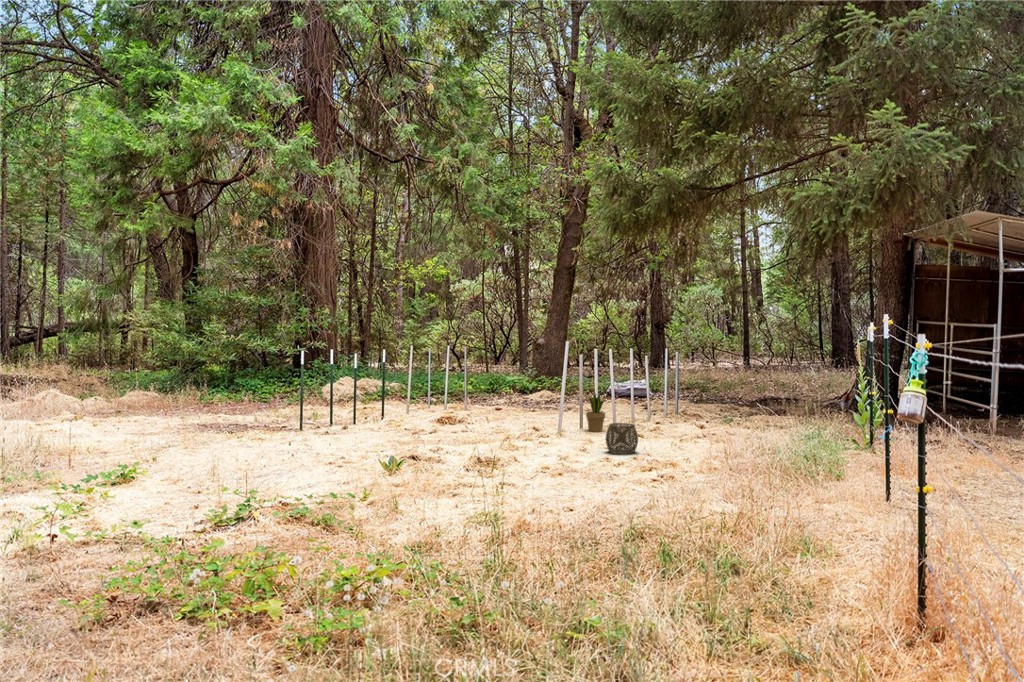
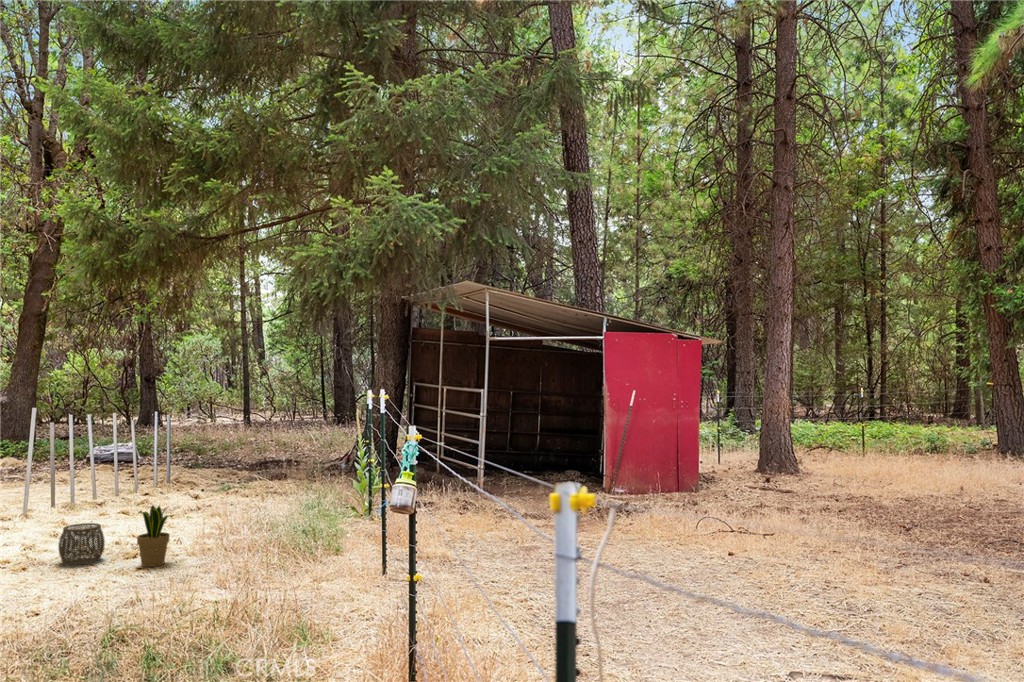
potted plant: present [586,394,605,432] -> present [137,505,172,567]

